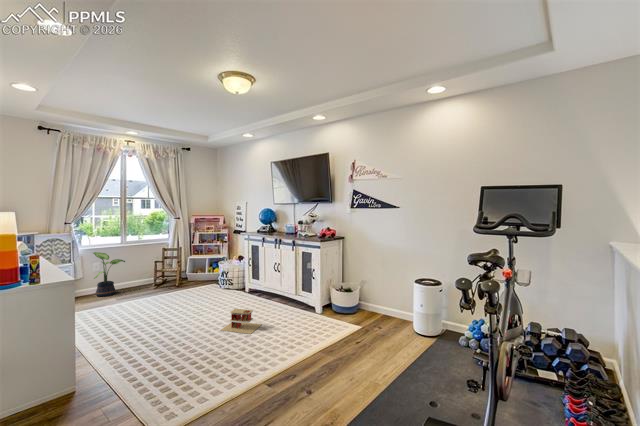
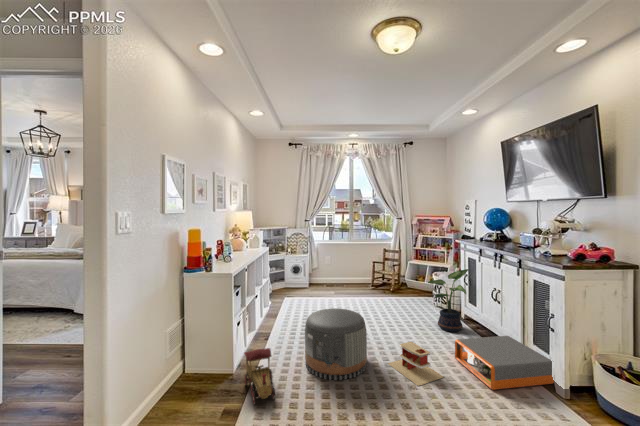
potted plant: present [93,252,125,296] -> present [428,269,469,332]
storage box: none [261,291,314,321] -> present [455,336,554,390]
pouf: none [147,296,207,357] -> present [305,308,367,380]
toy train: none [95,346,151,394] -> present [244,348,275,405]

